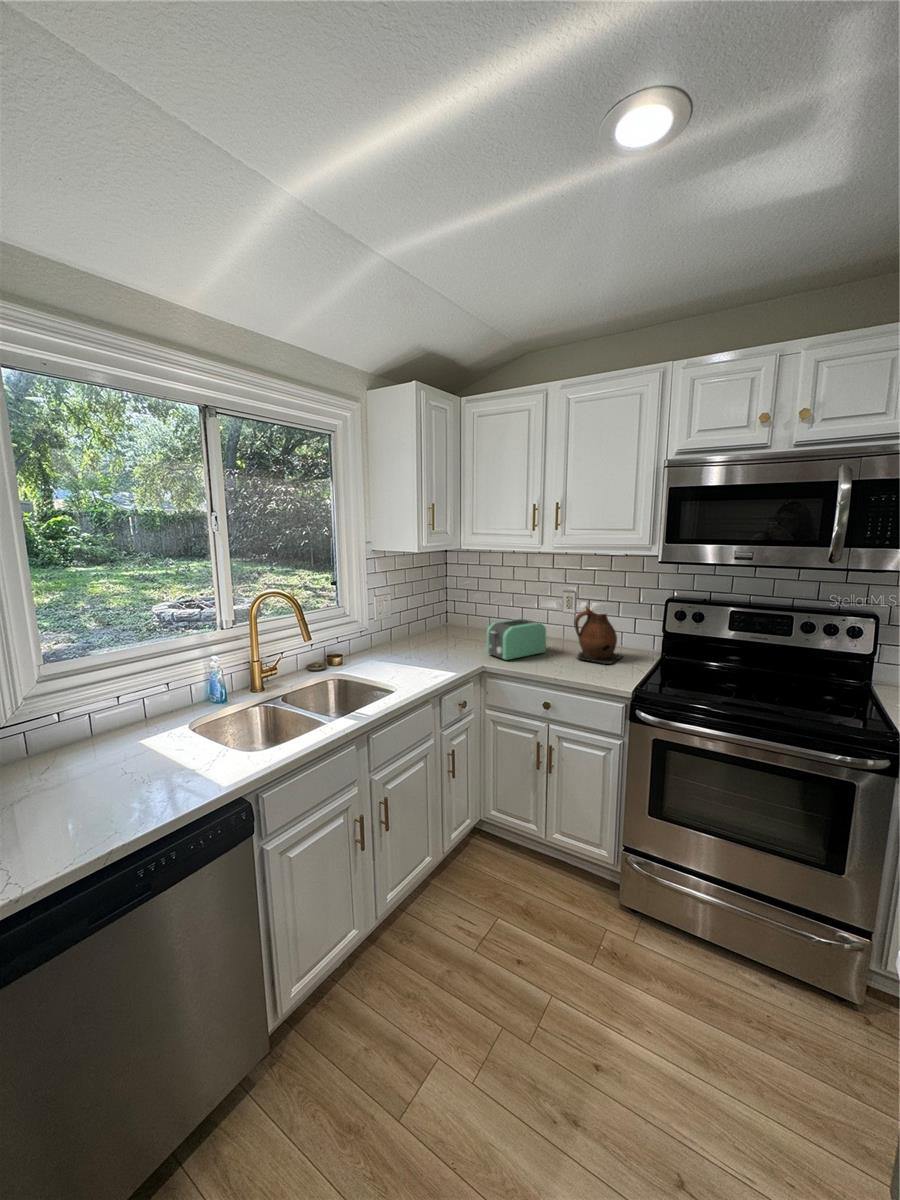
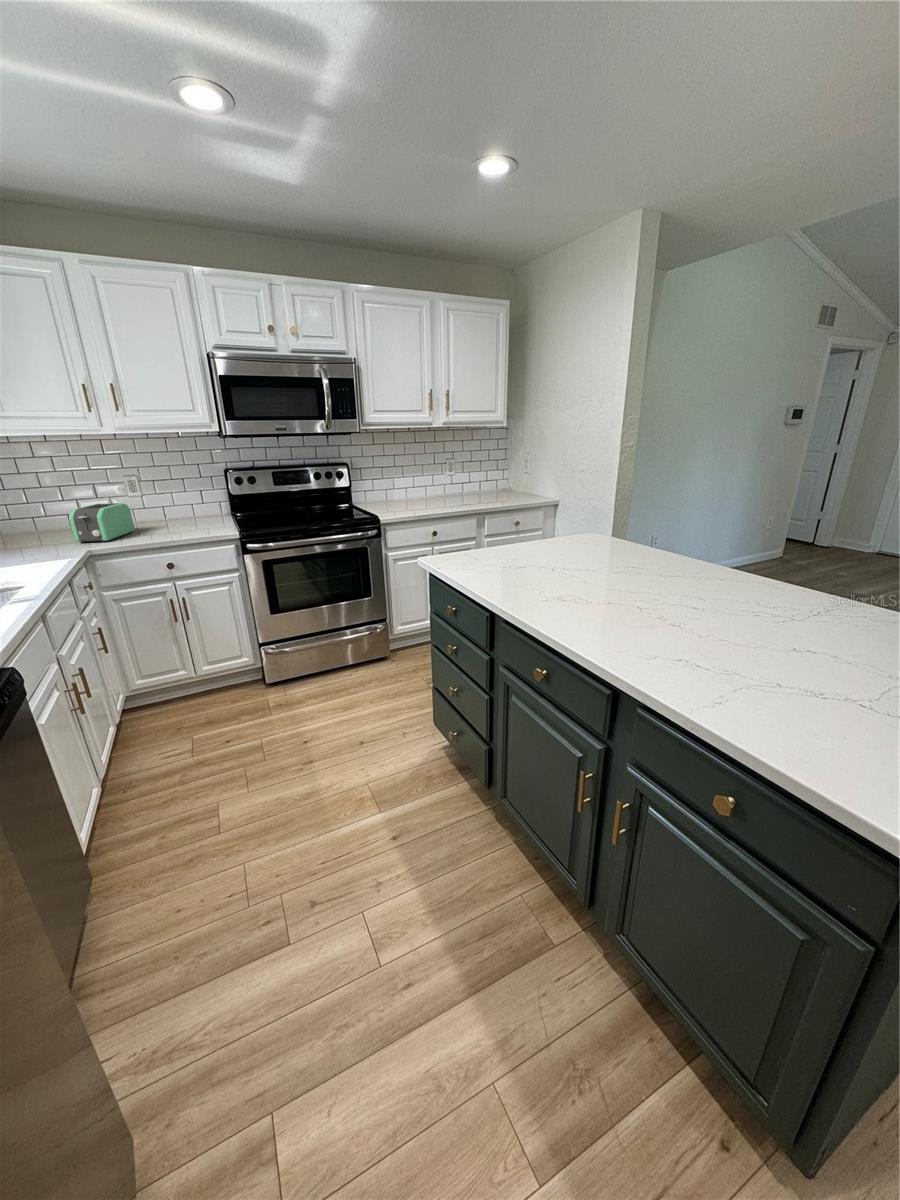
ceramic pitcher: present [574,606,623,664] -> none [159,481,205,527]

